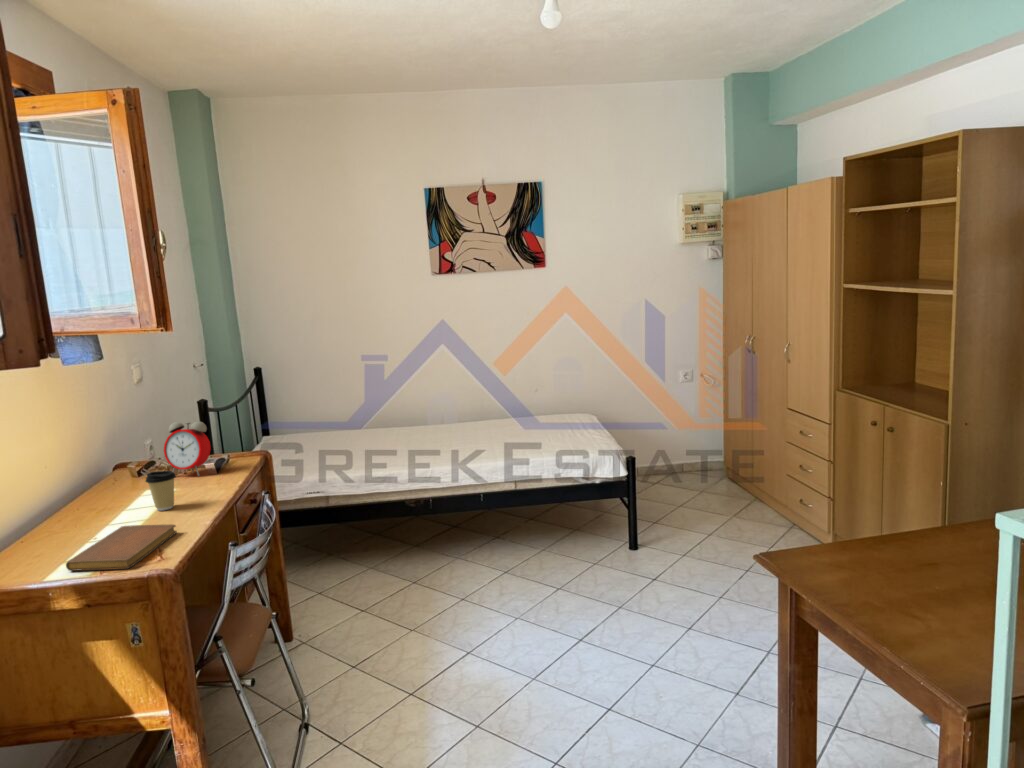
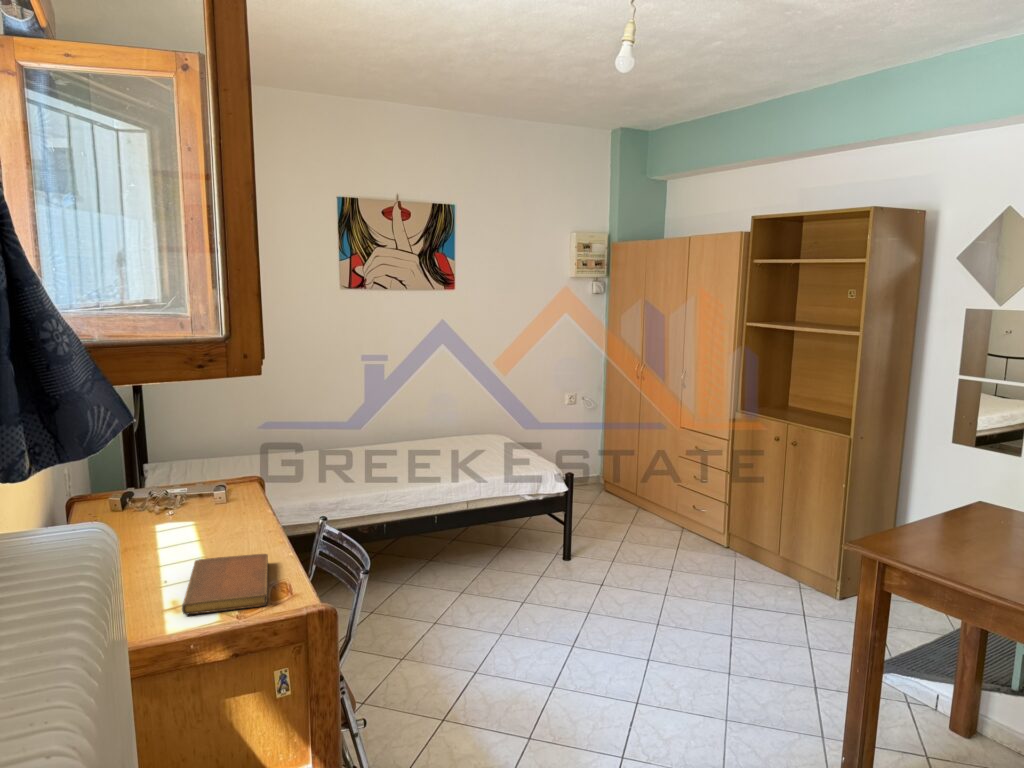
alarm clock: present [164,421,211,476] -> none [150,438,206,504]
coffee cup: present [146,471,176,511] -> none [187,494,223,541]

